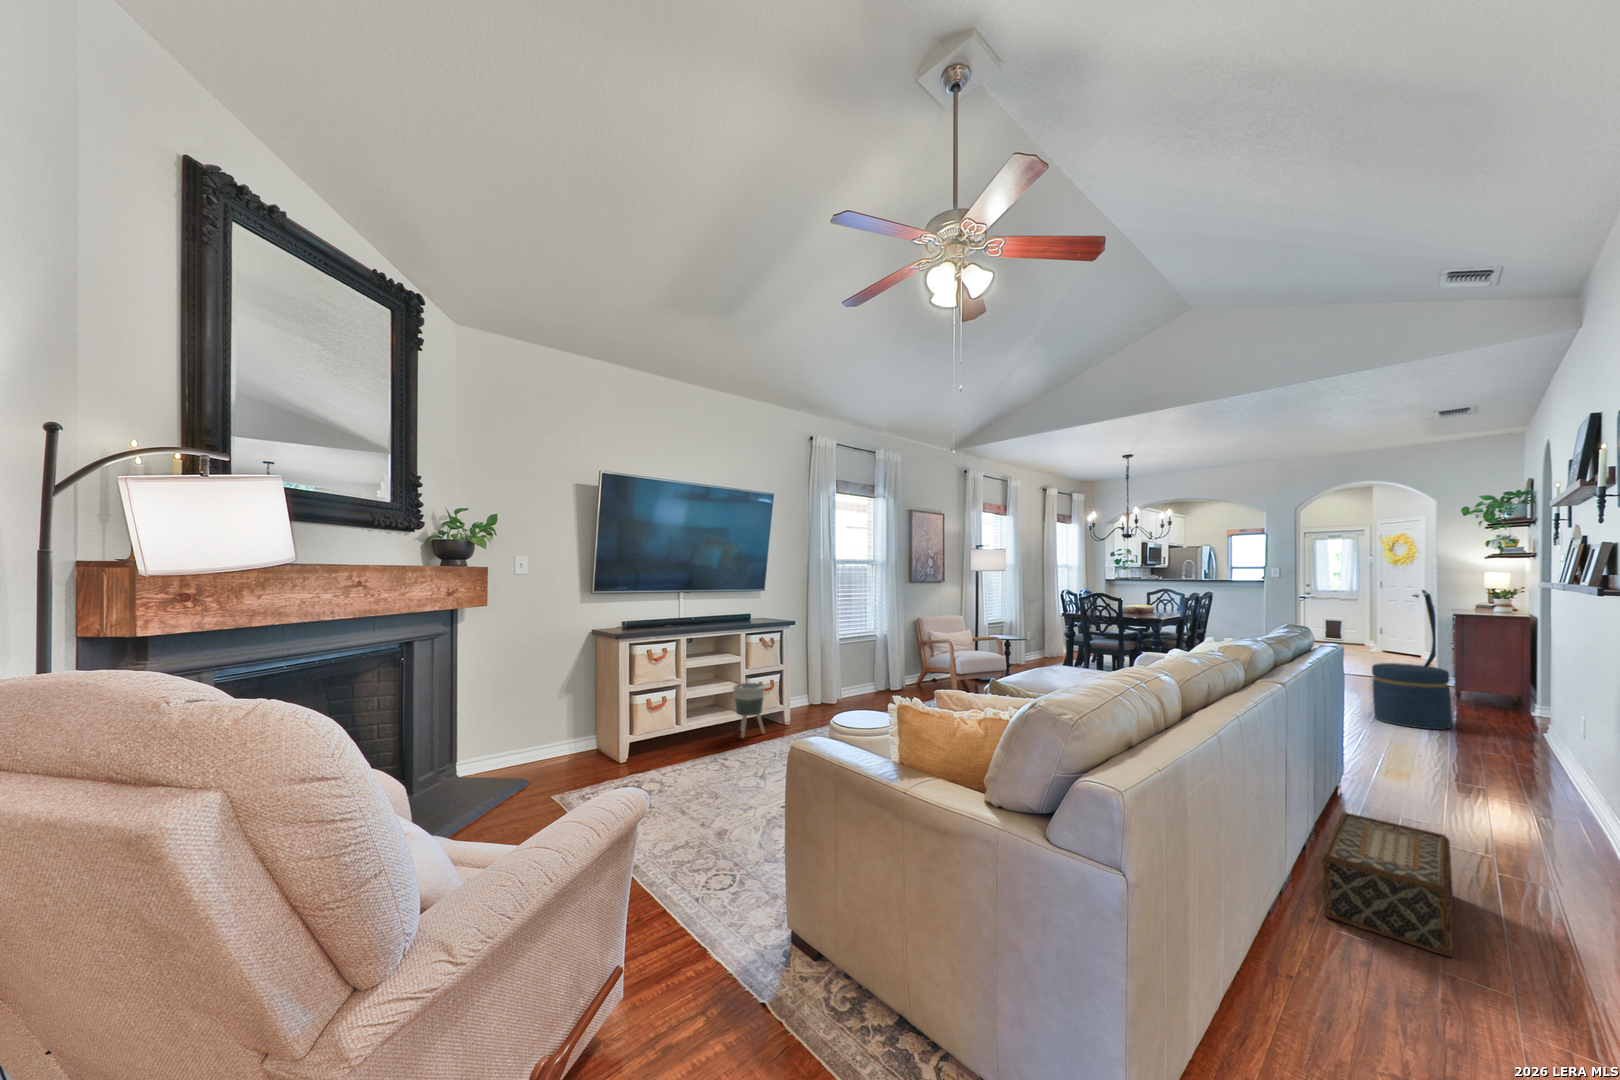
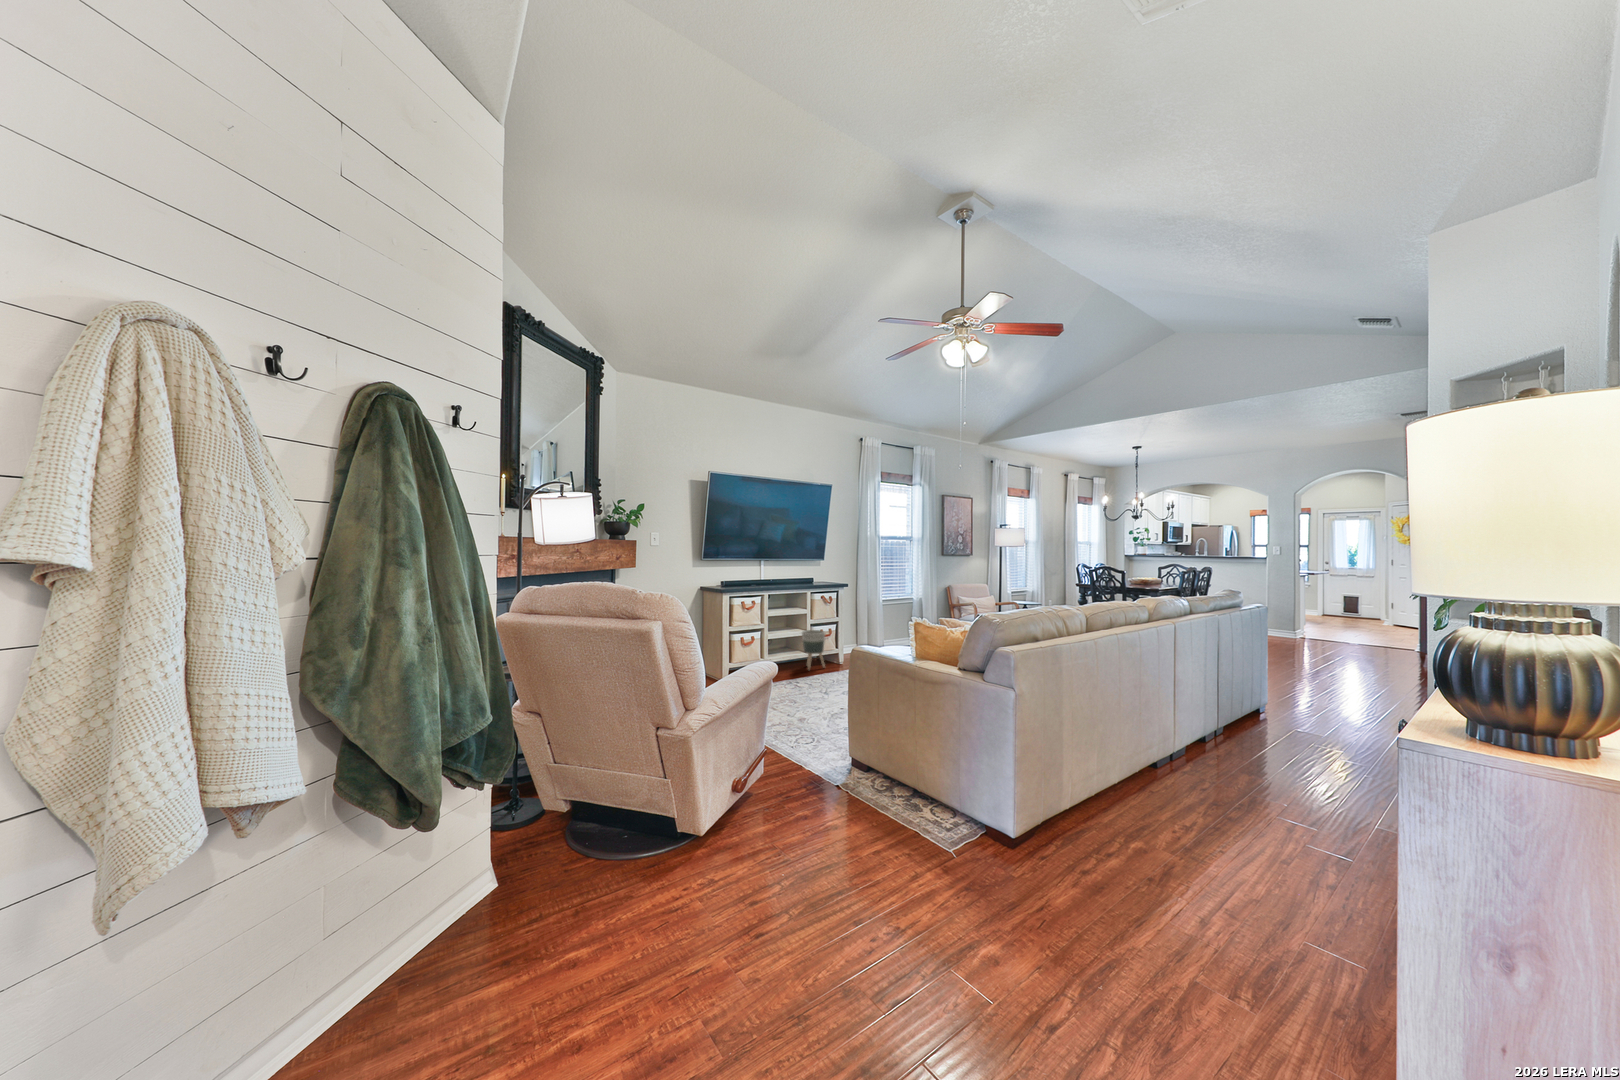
ottoman: present [1372,663,1452,730] -> none [1327,628,1388,681]
woven basket: present [1321,813,1453,957] -> none [1190,714,1286,787]

